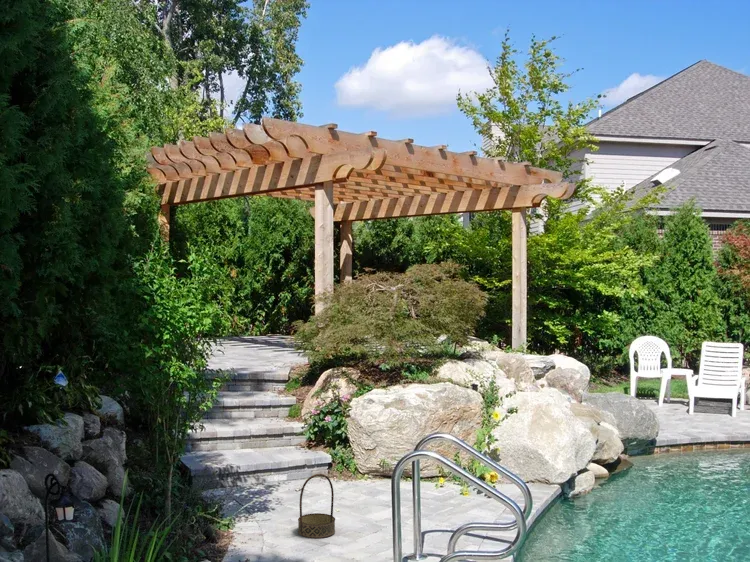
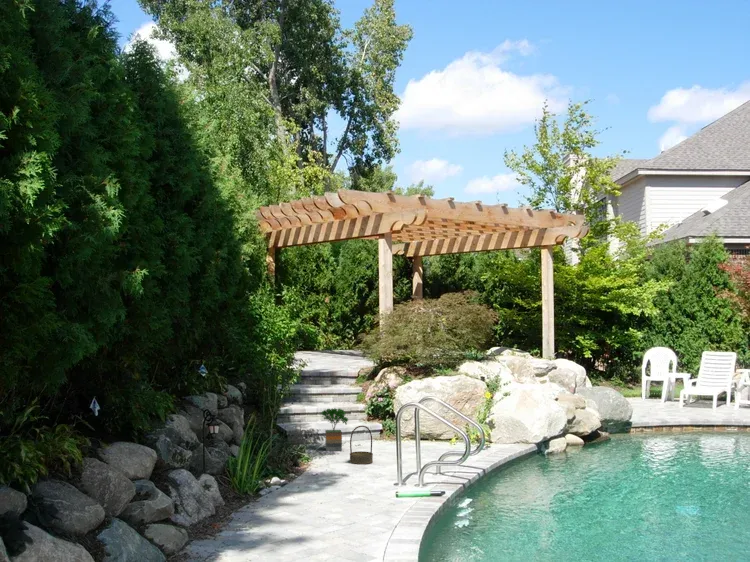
potted tree: none [245,438,291,508] -> present [321,408,348,451]

